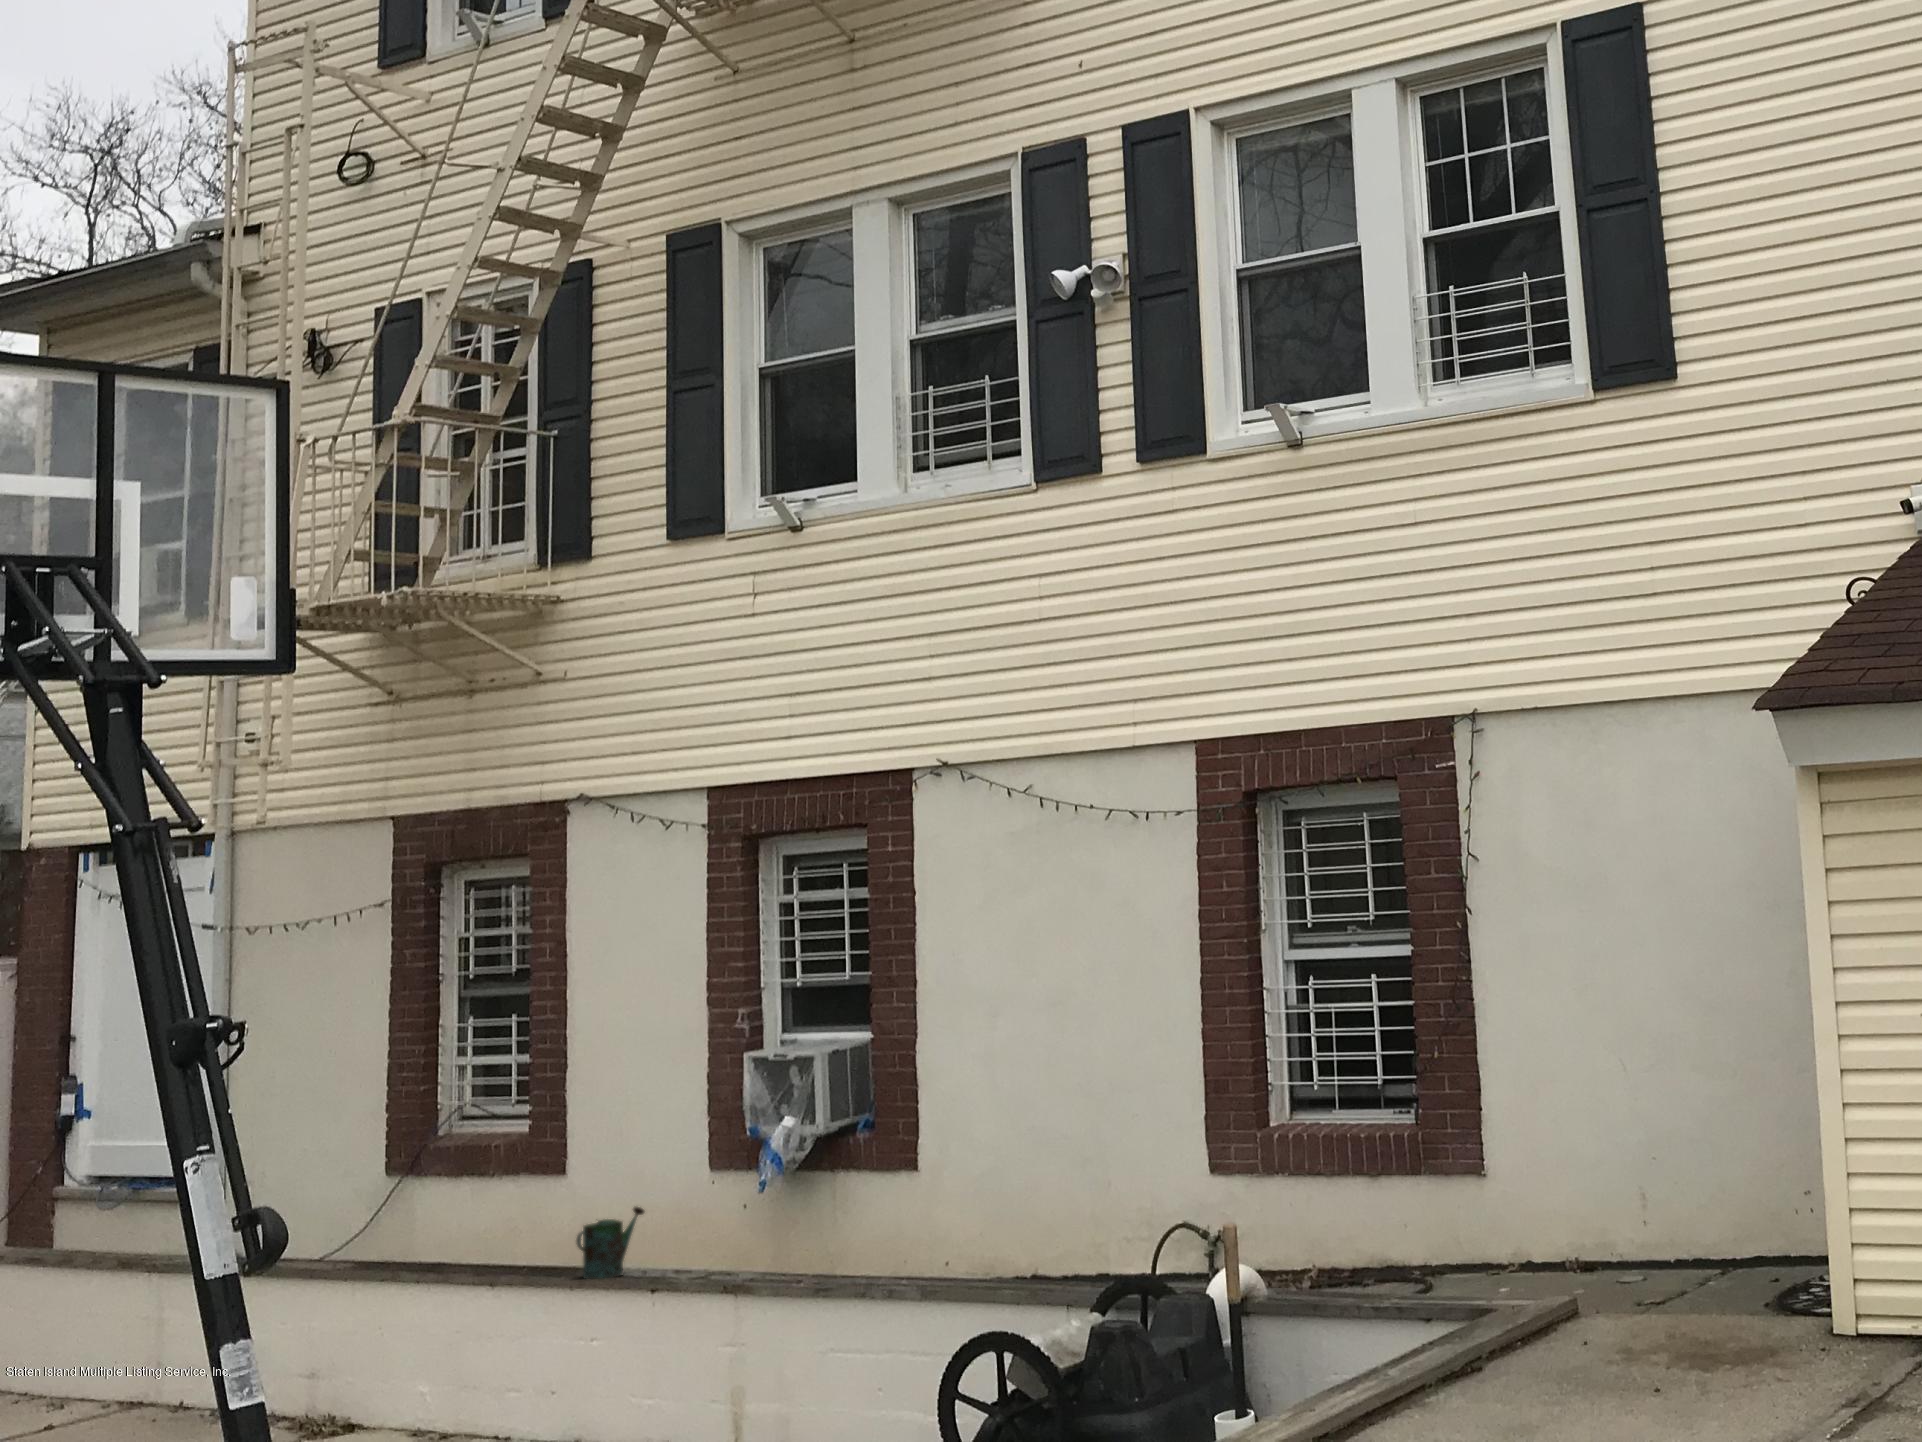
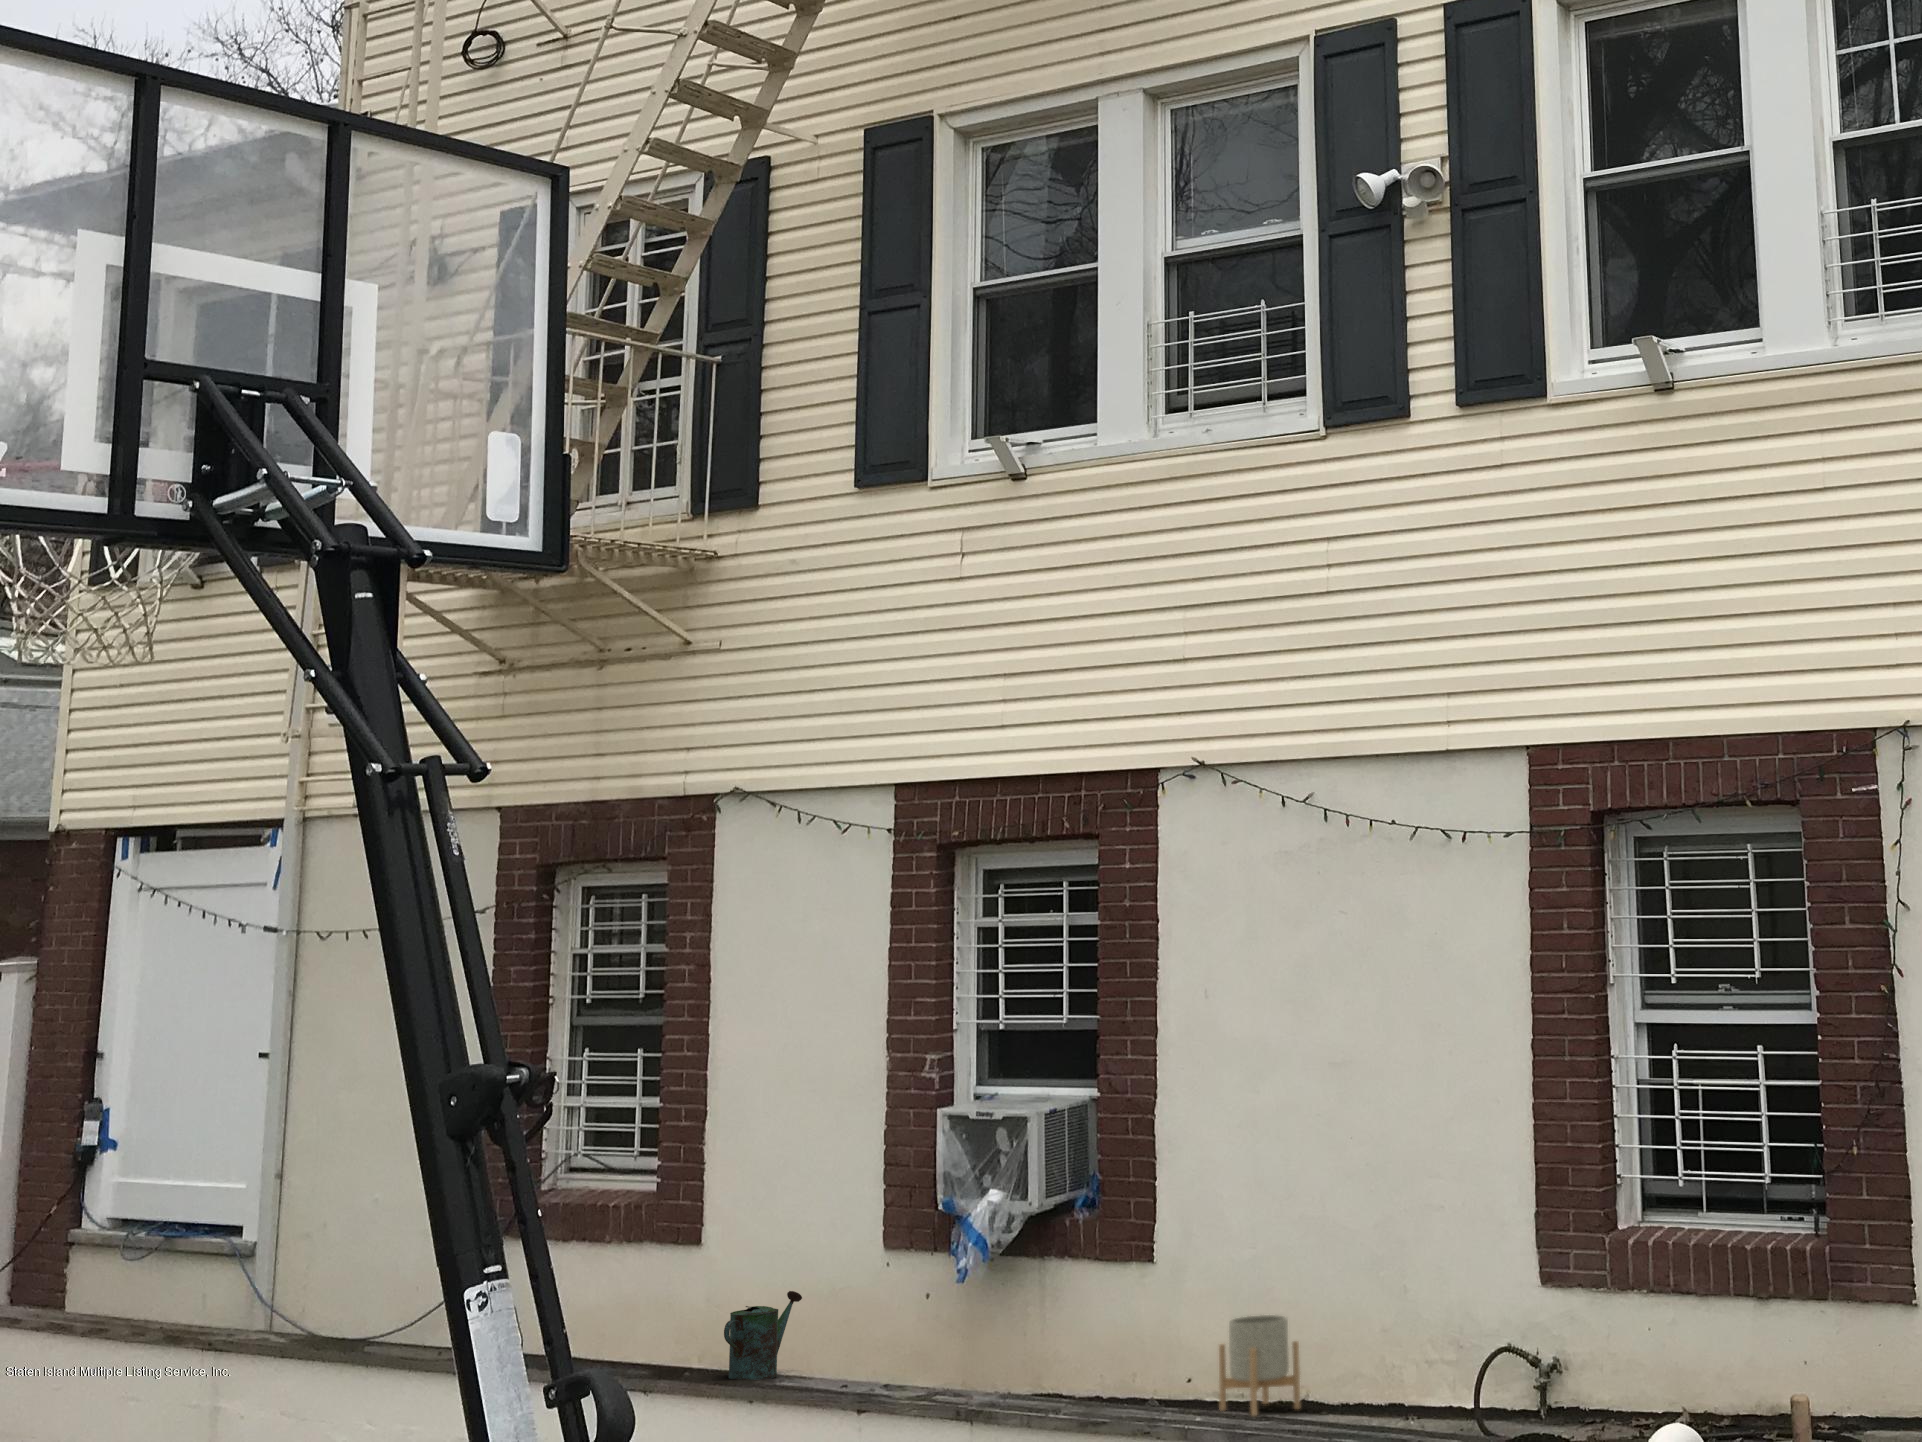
planter: none [961,1206,1027,1287] -> present [1219,1315,1300,1415]

